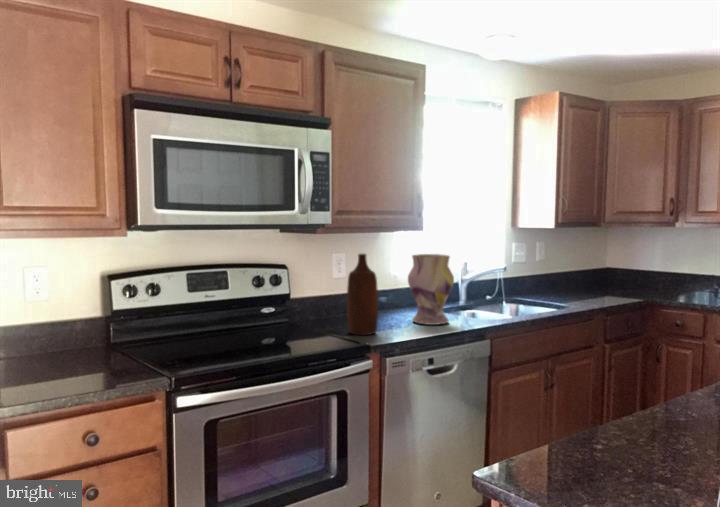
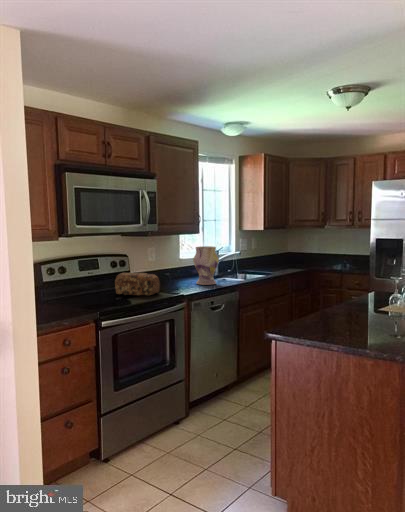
bottle: present [347,254,378,335] -> none [166,247,183,291]
bread loaf: none [250,297,330,342] -> present [115,273,160,295]

